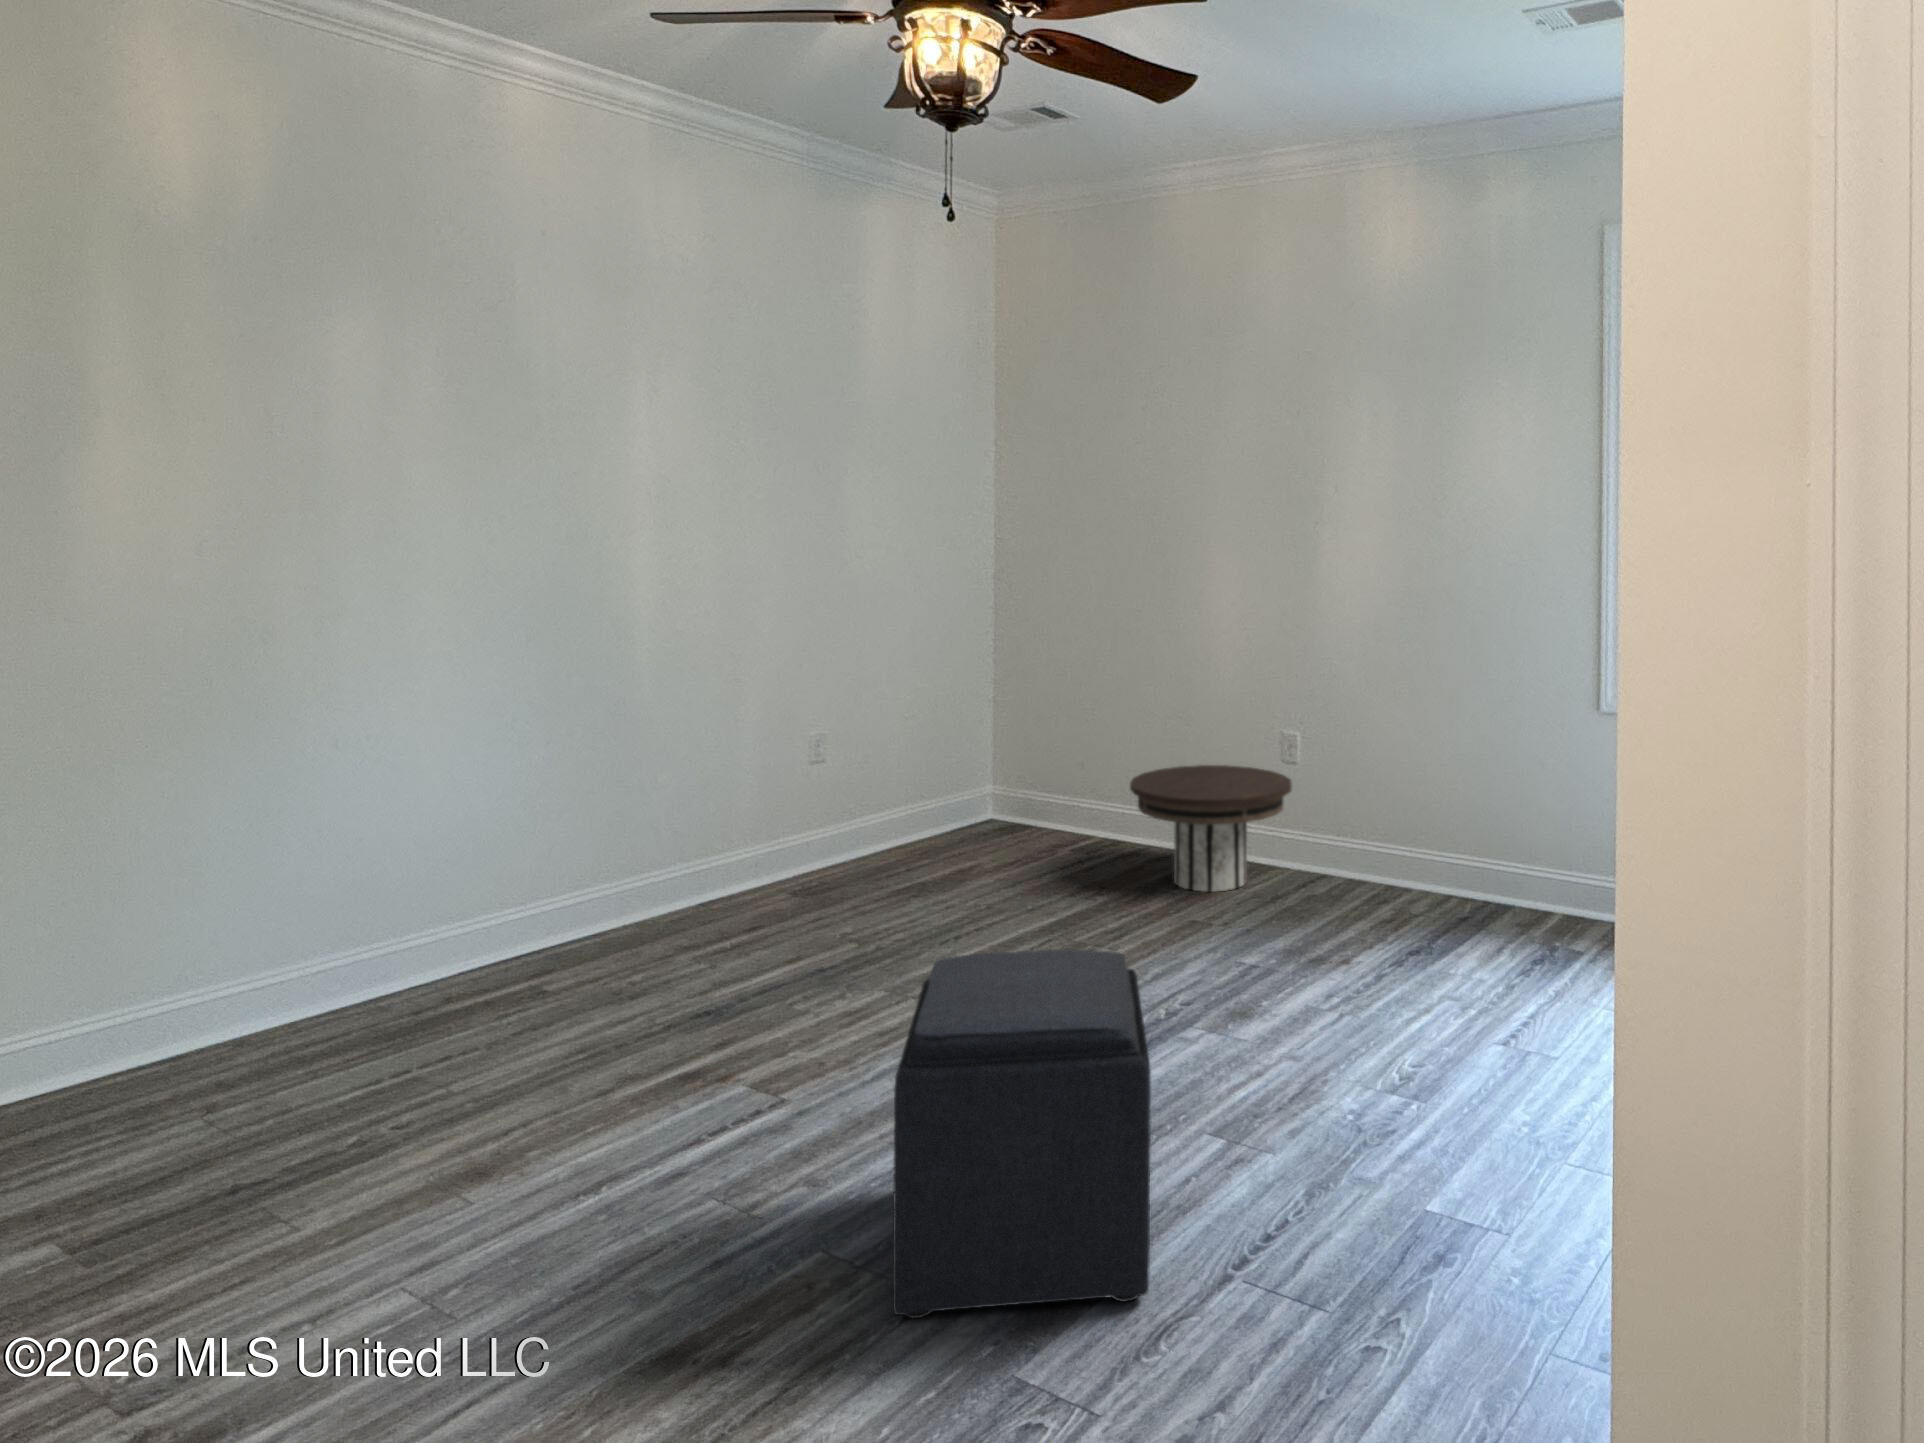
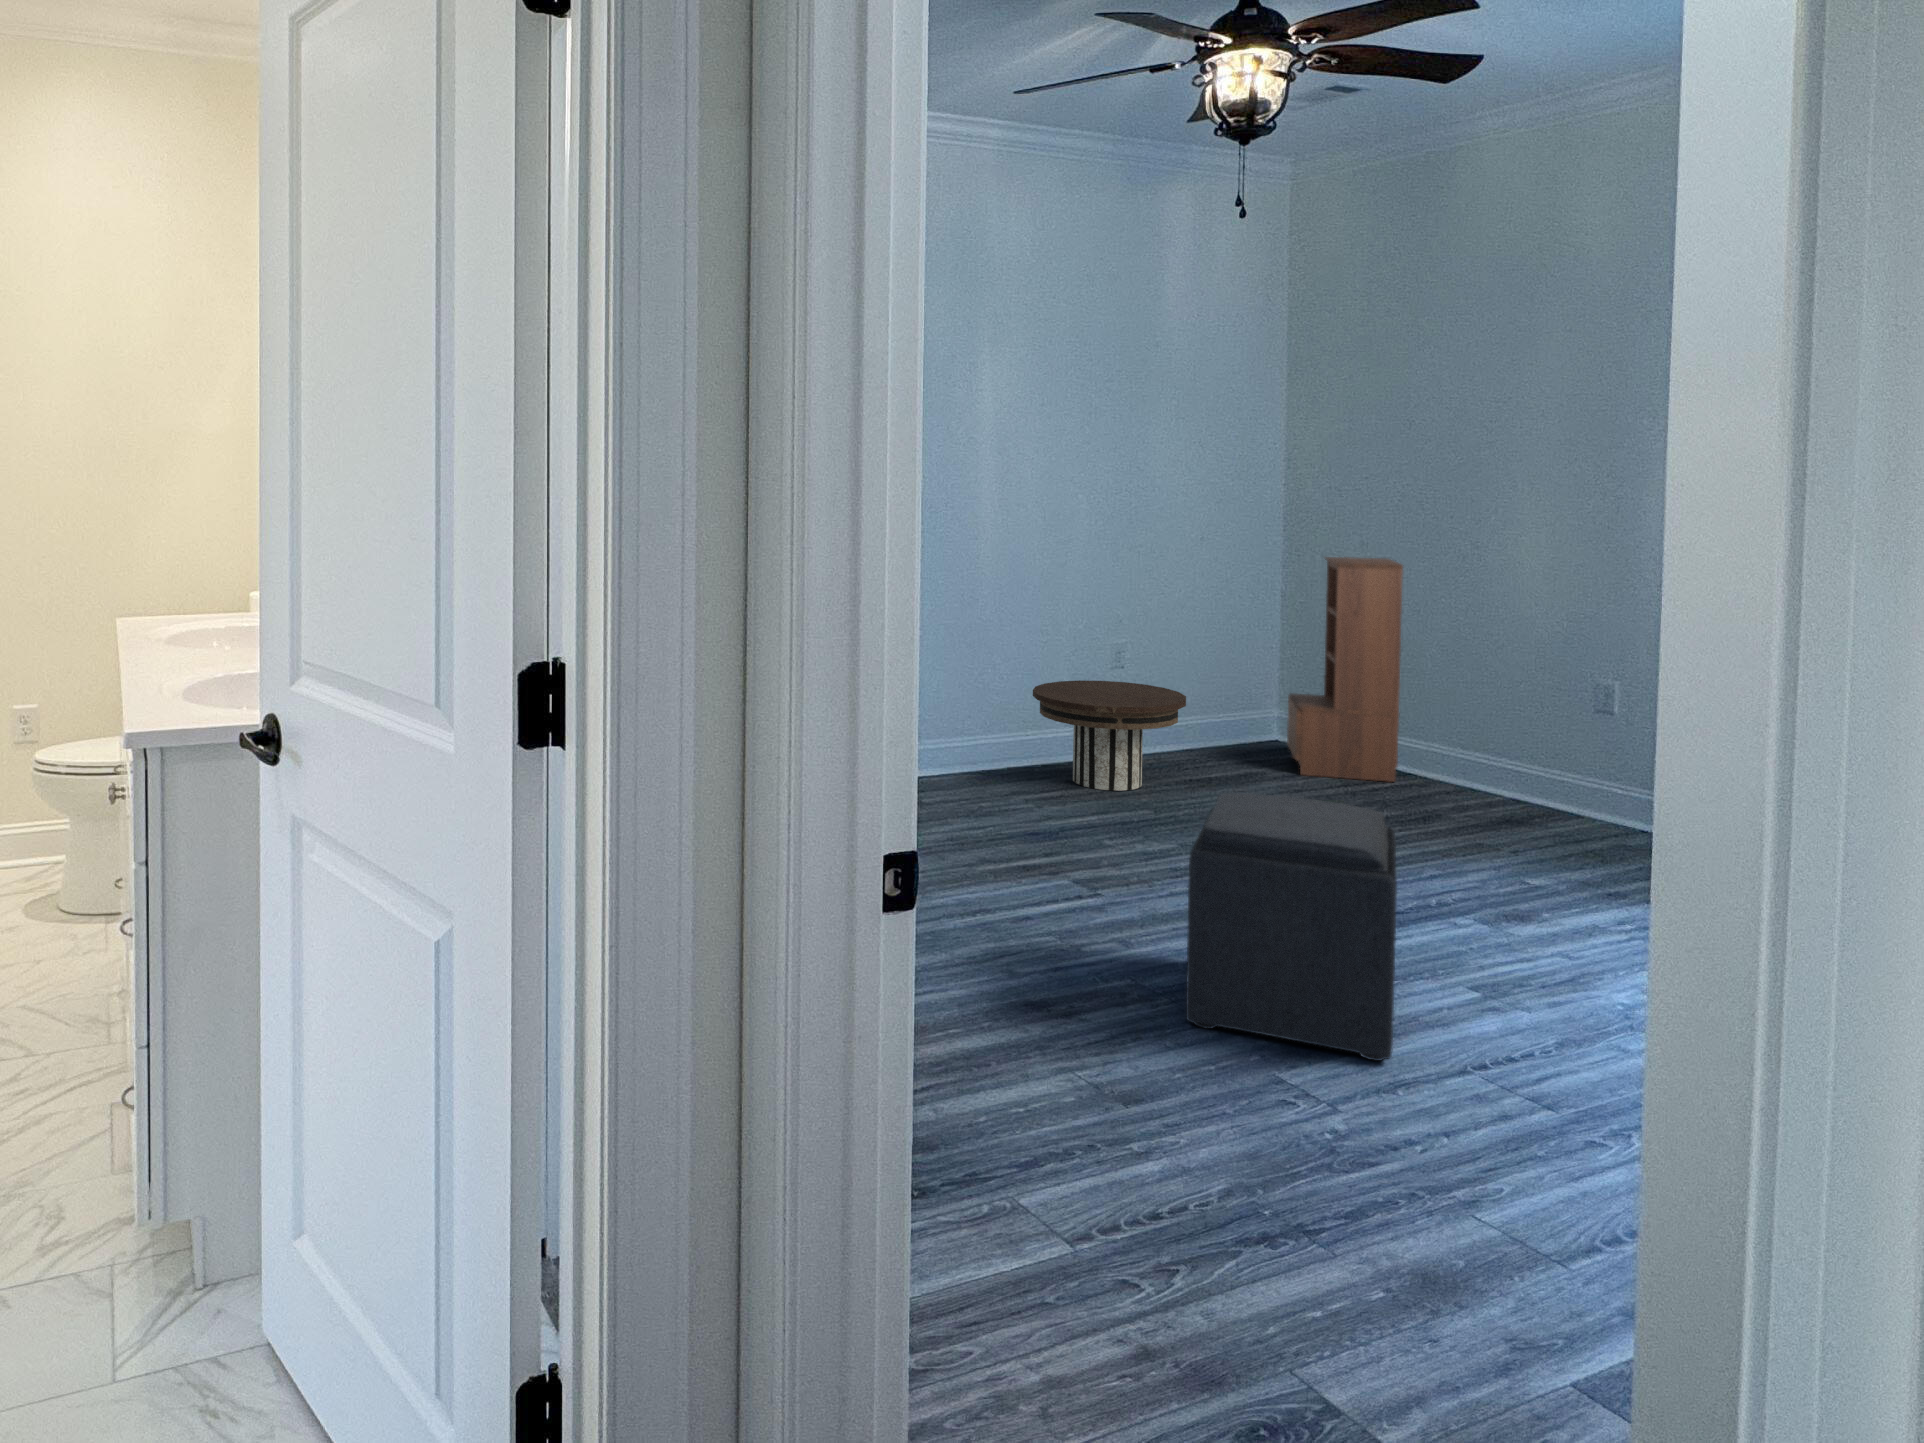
bookshelf: none [1002,620,1111,861] -> present [1287,557,1403,782]
side table: present [1130,765,1292,892] -> present [1033,680,1186,791]

